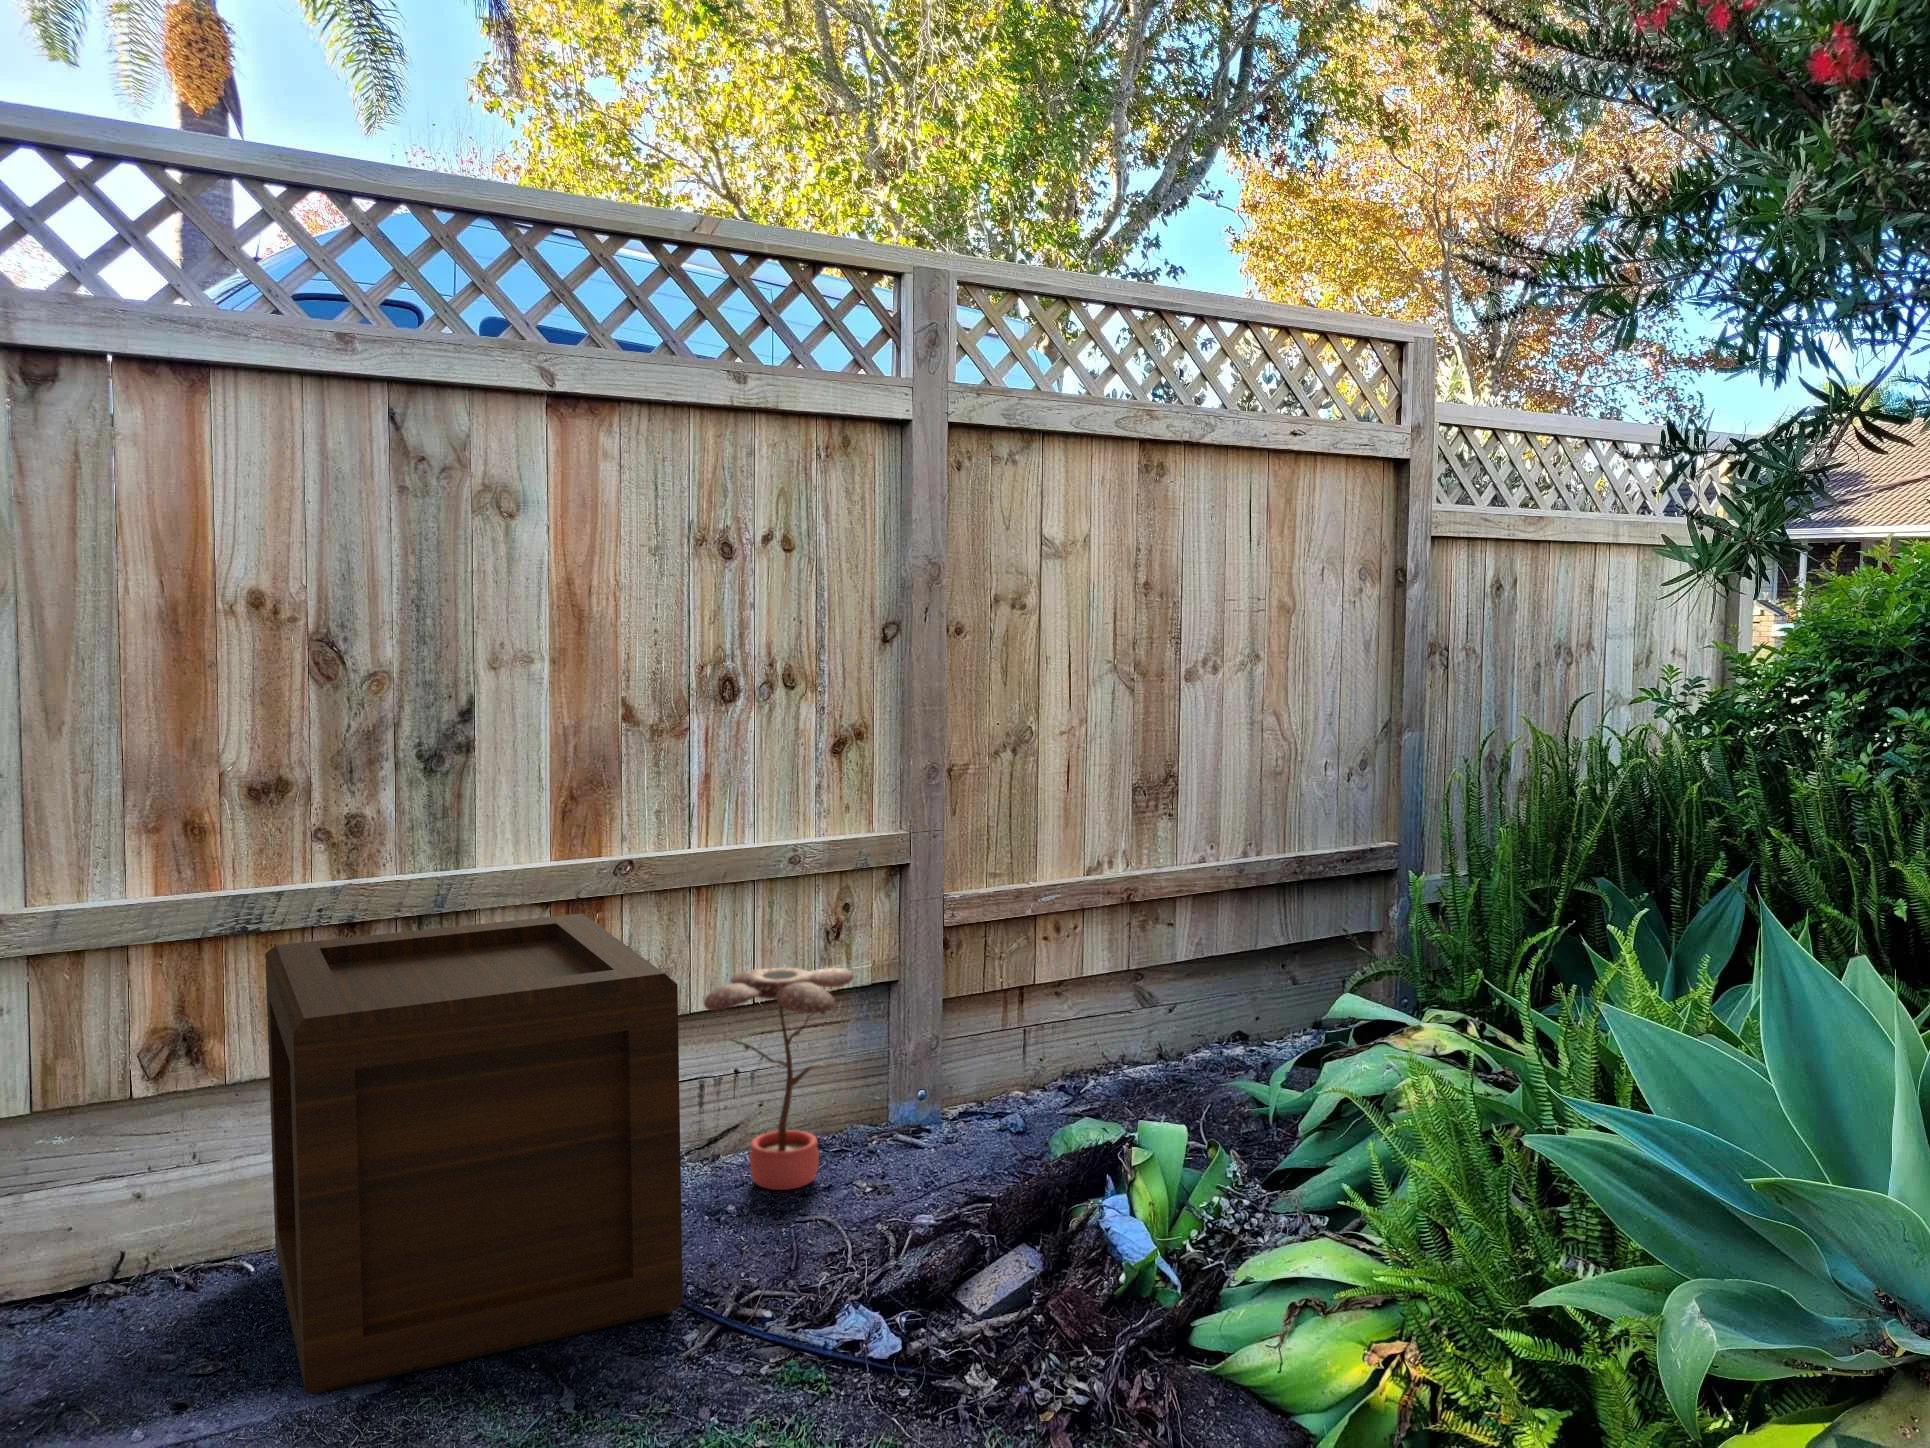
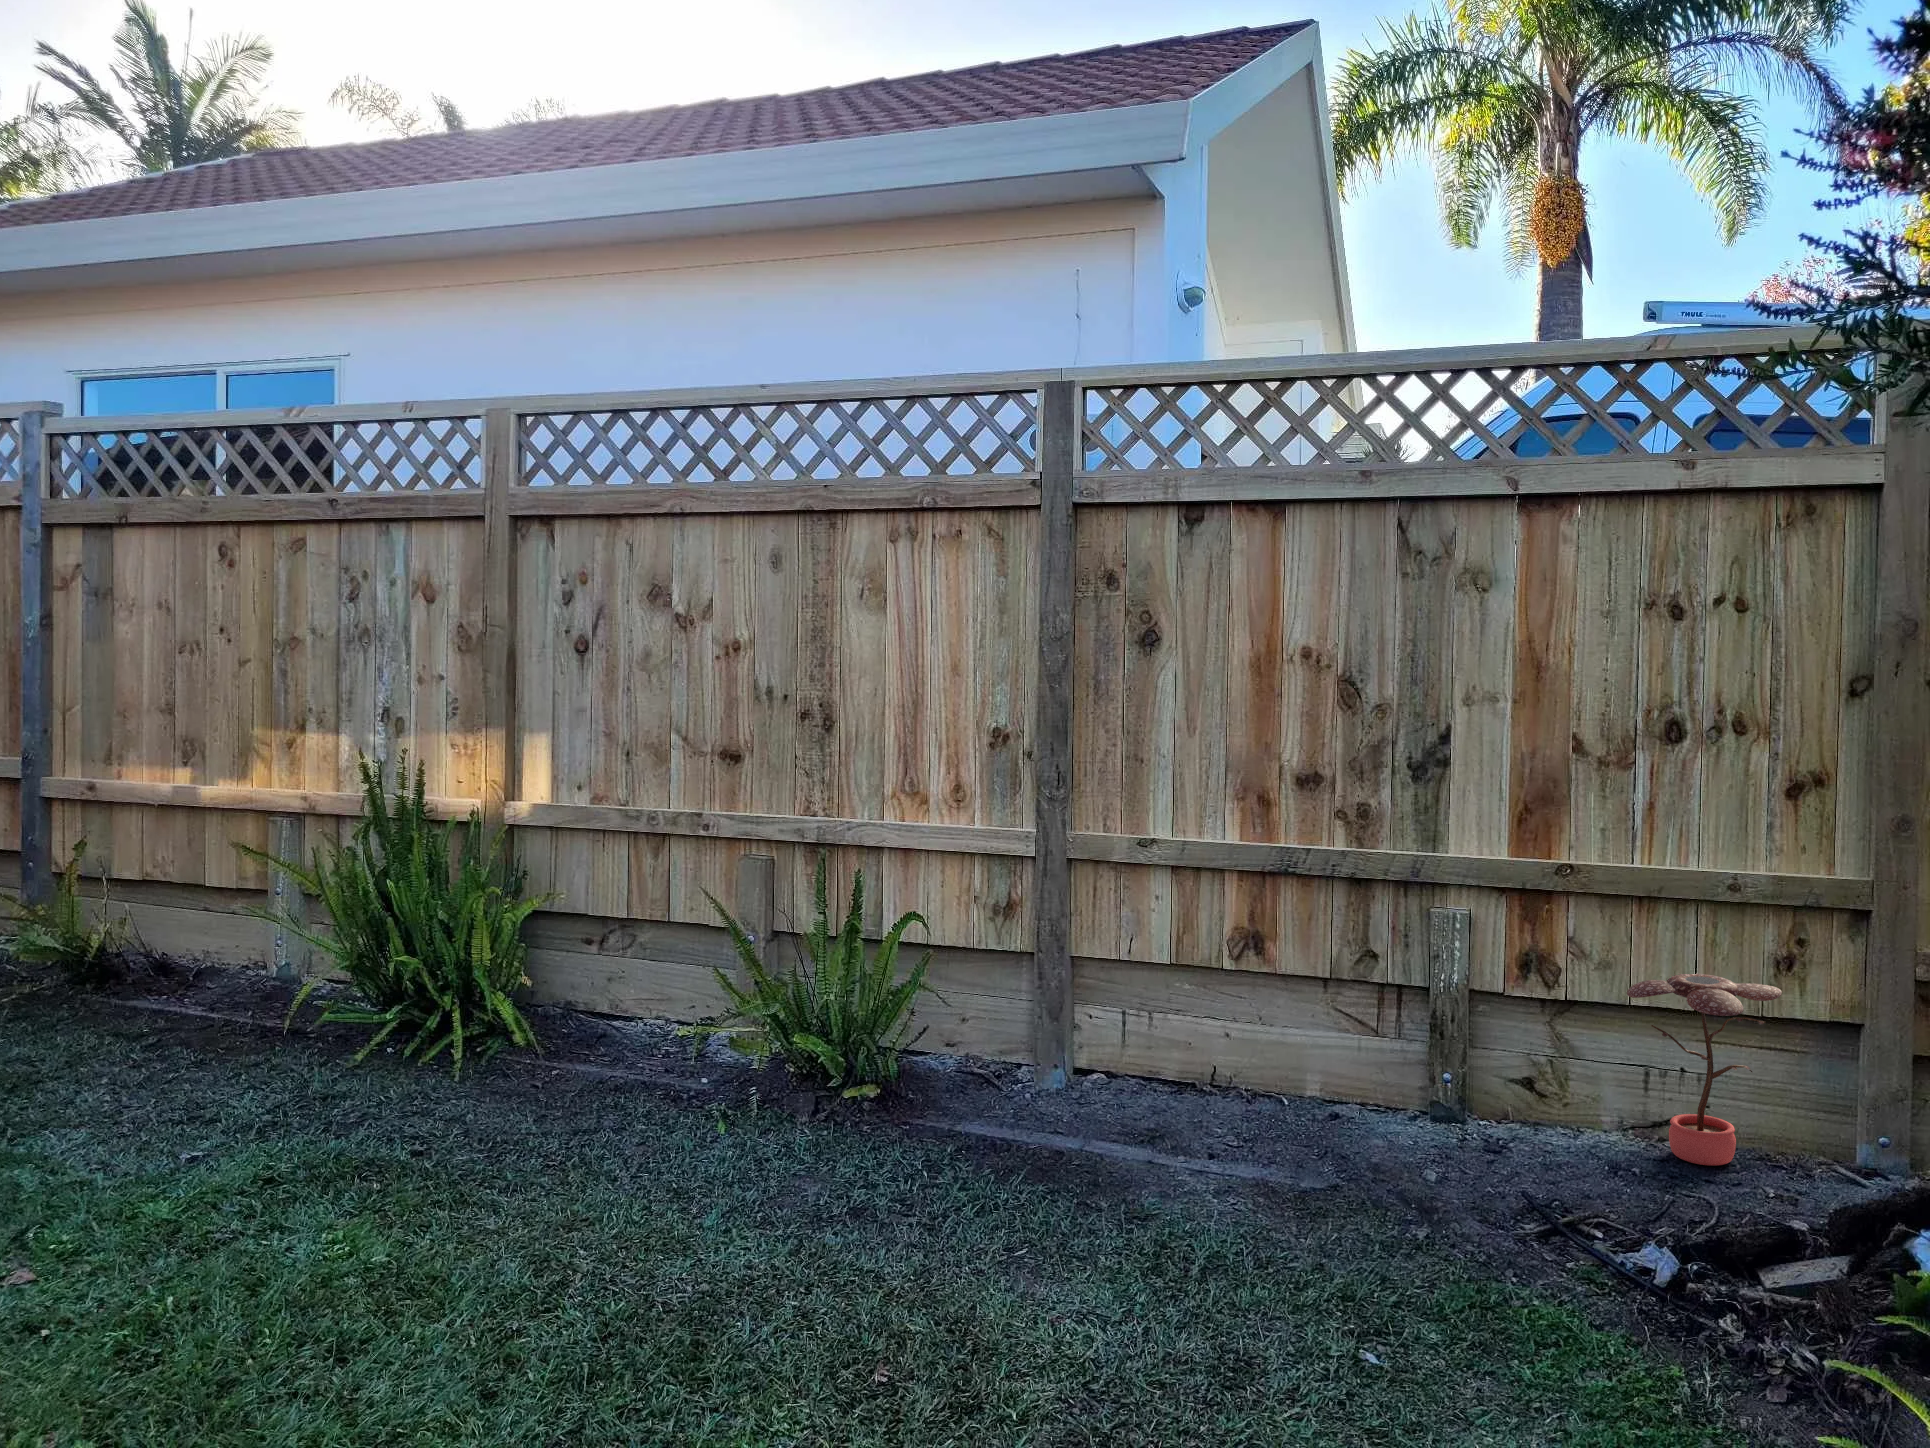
wooden crate: present [265,913,683,1394] -> none [1270,890,1542,1210]

